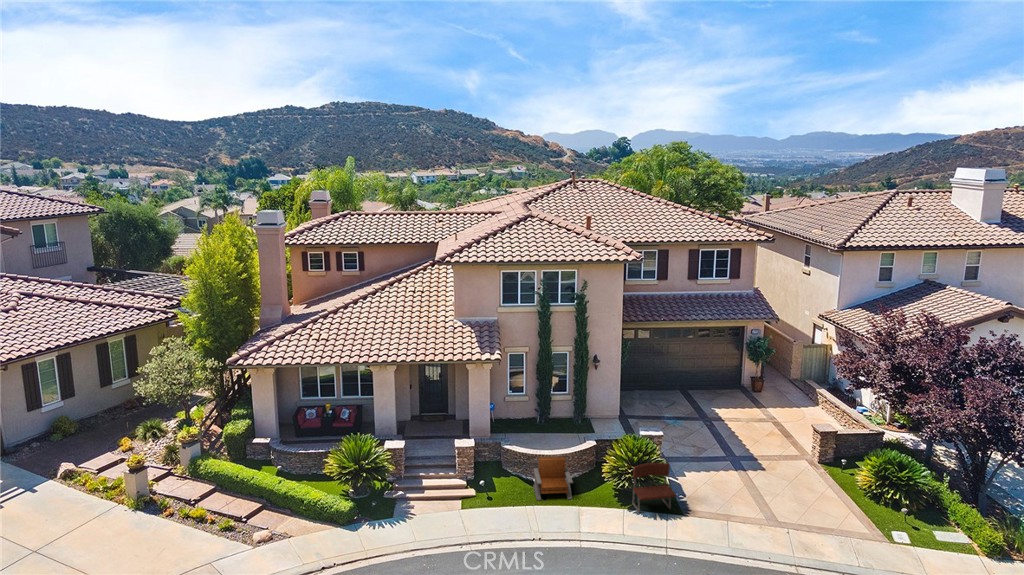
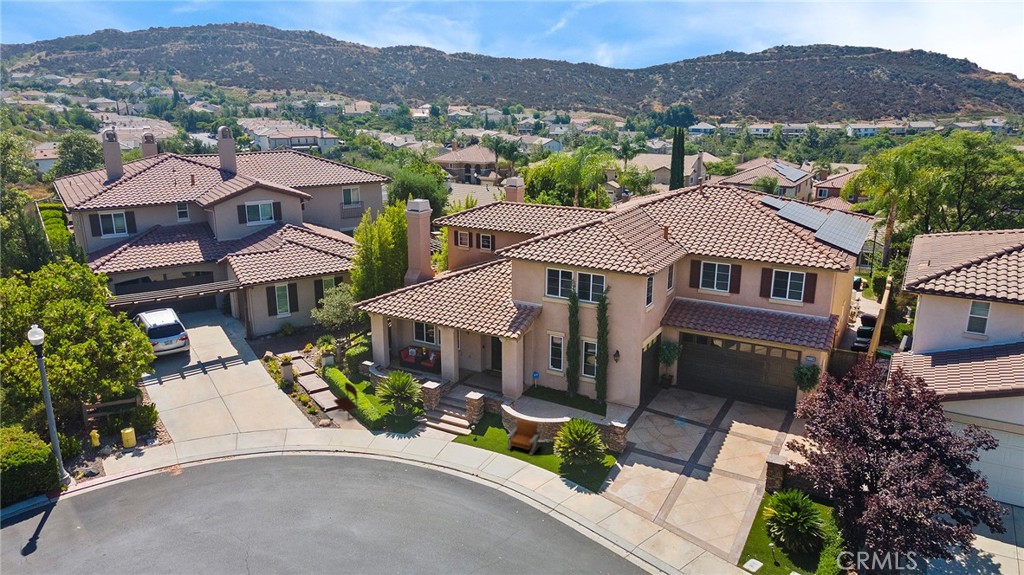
bench: present [632,463,676,512] -> present [334,382,358,420]

